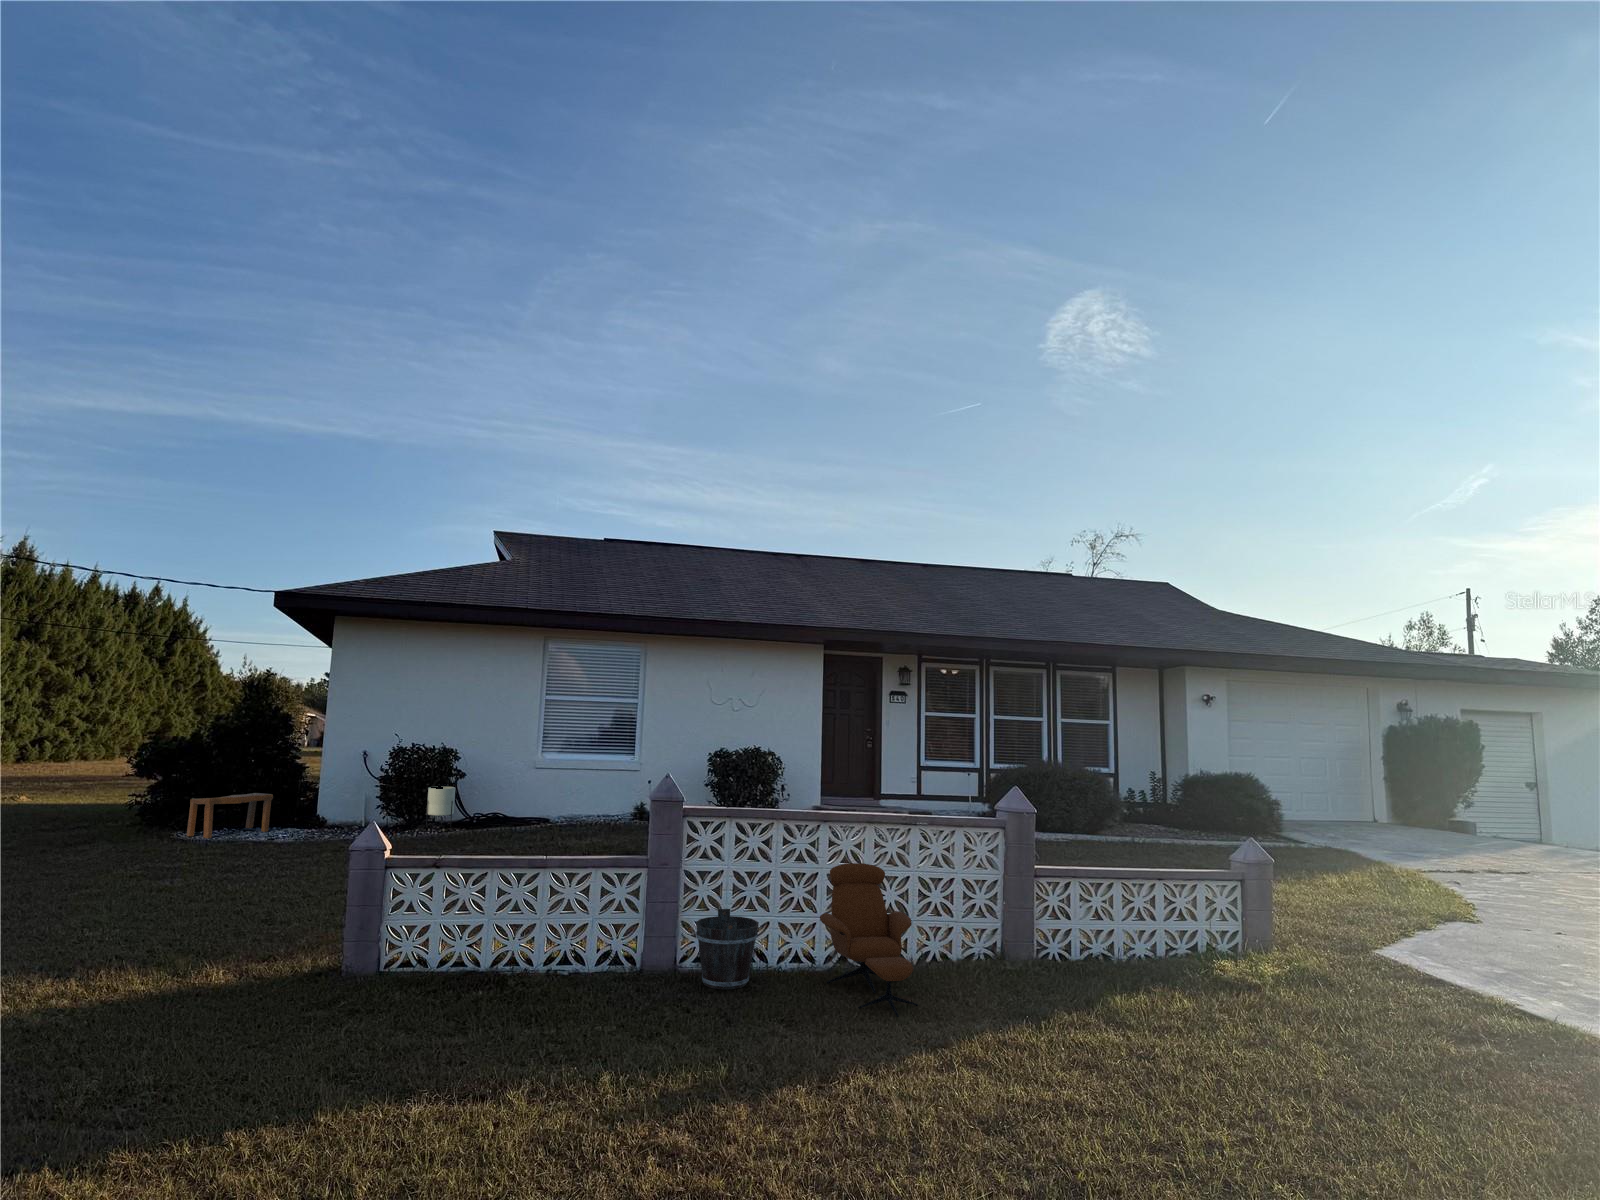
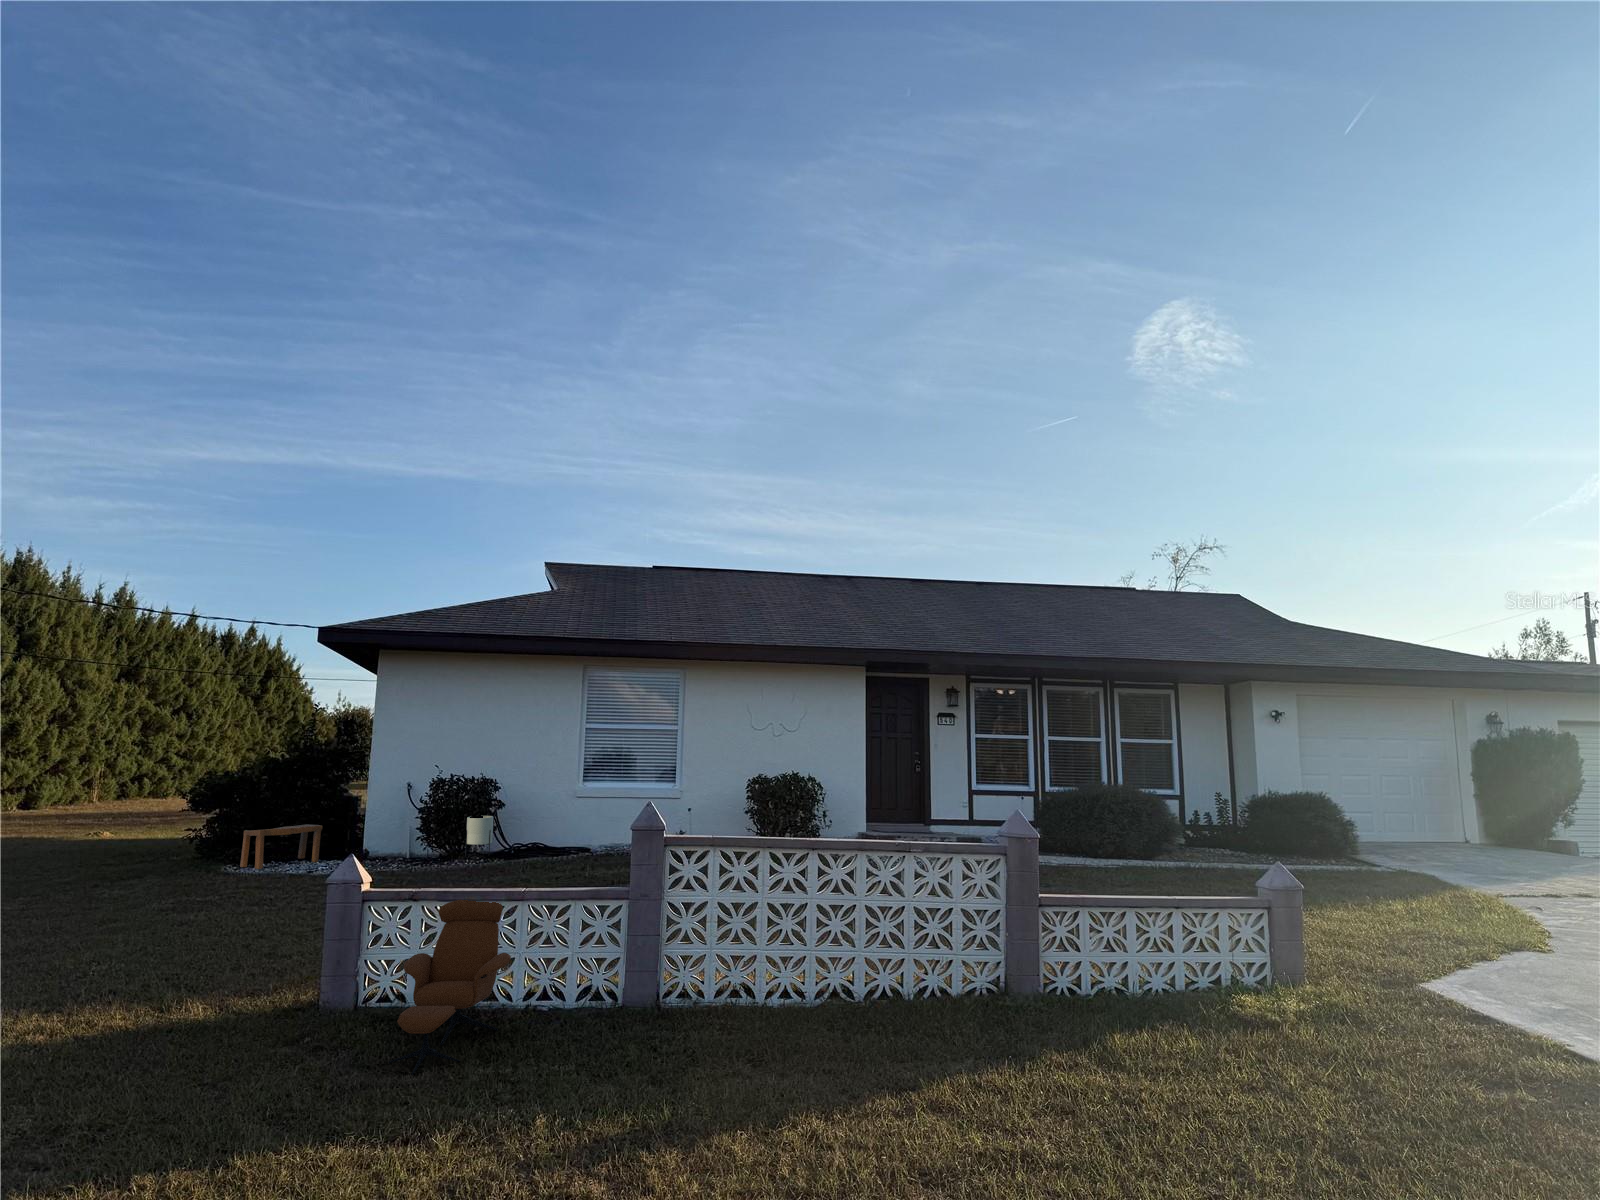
lounge chair: present [820,863,918,1017] -> present [389,899,511,1075]
bucket: present [696,909,758,989] -> none [675,941,740,1027]

